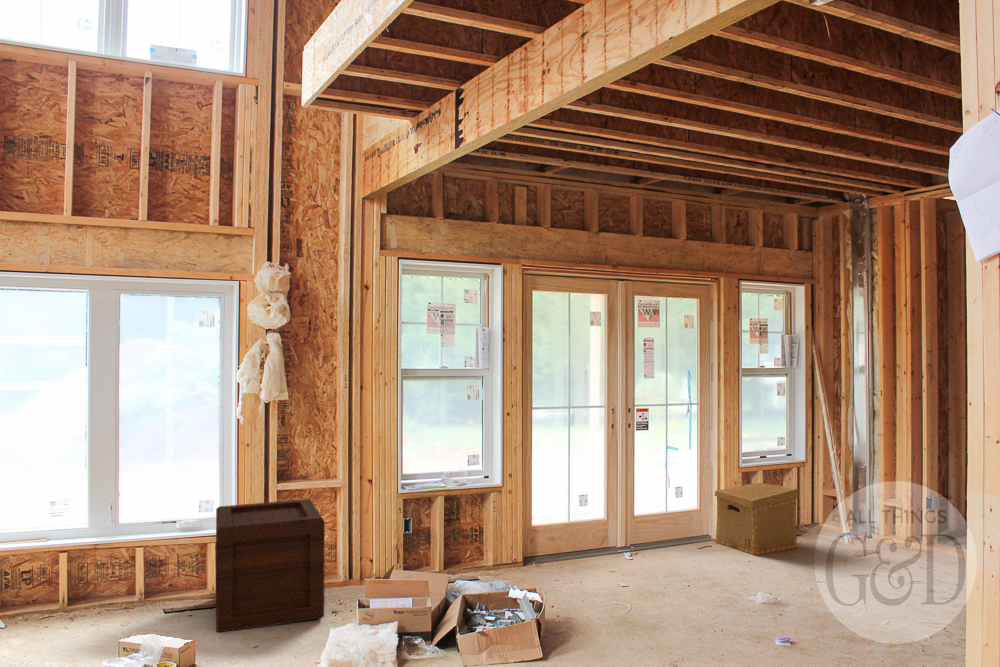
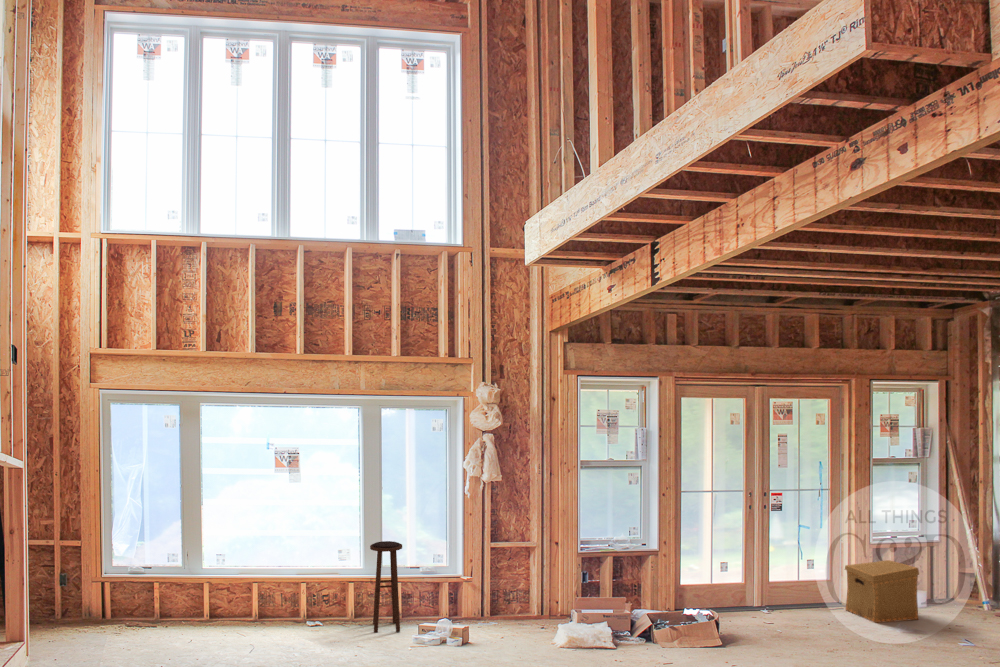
stool: none [89,486,143,622] -> present [370,541,402,633]
wooden crate: present [216,499,325,632] -> none [447,556,526,645]

